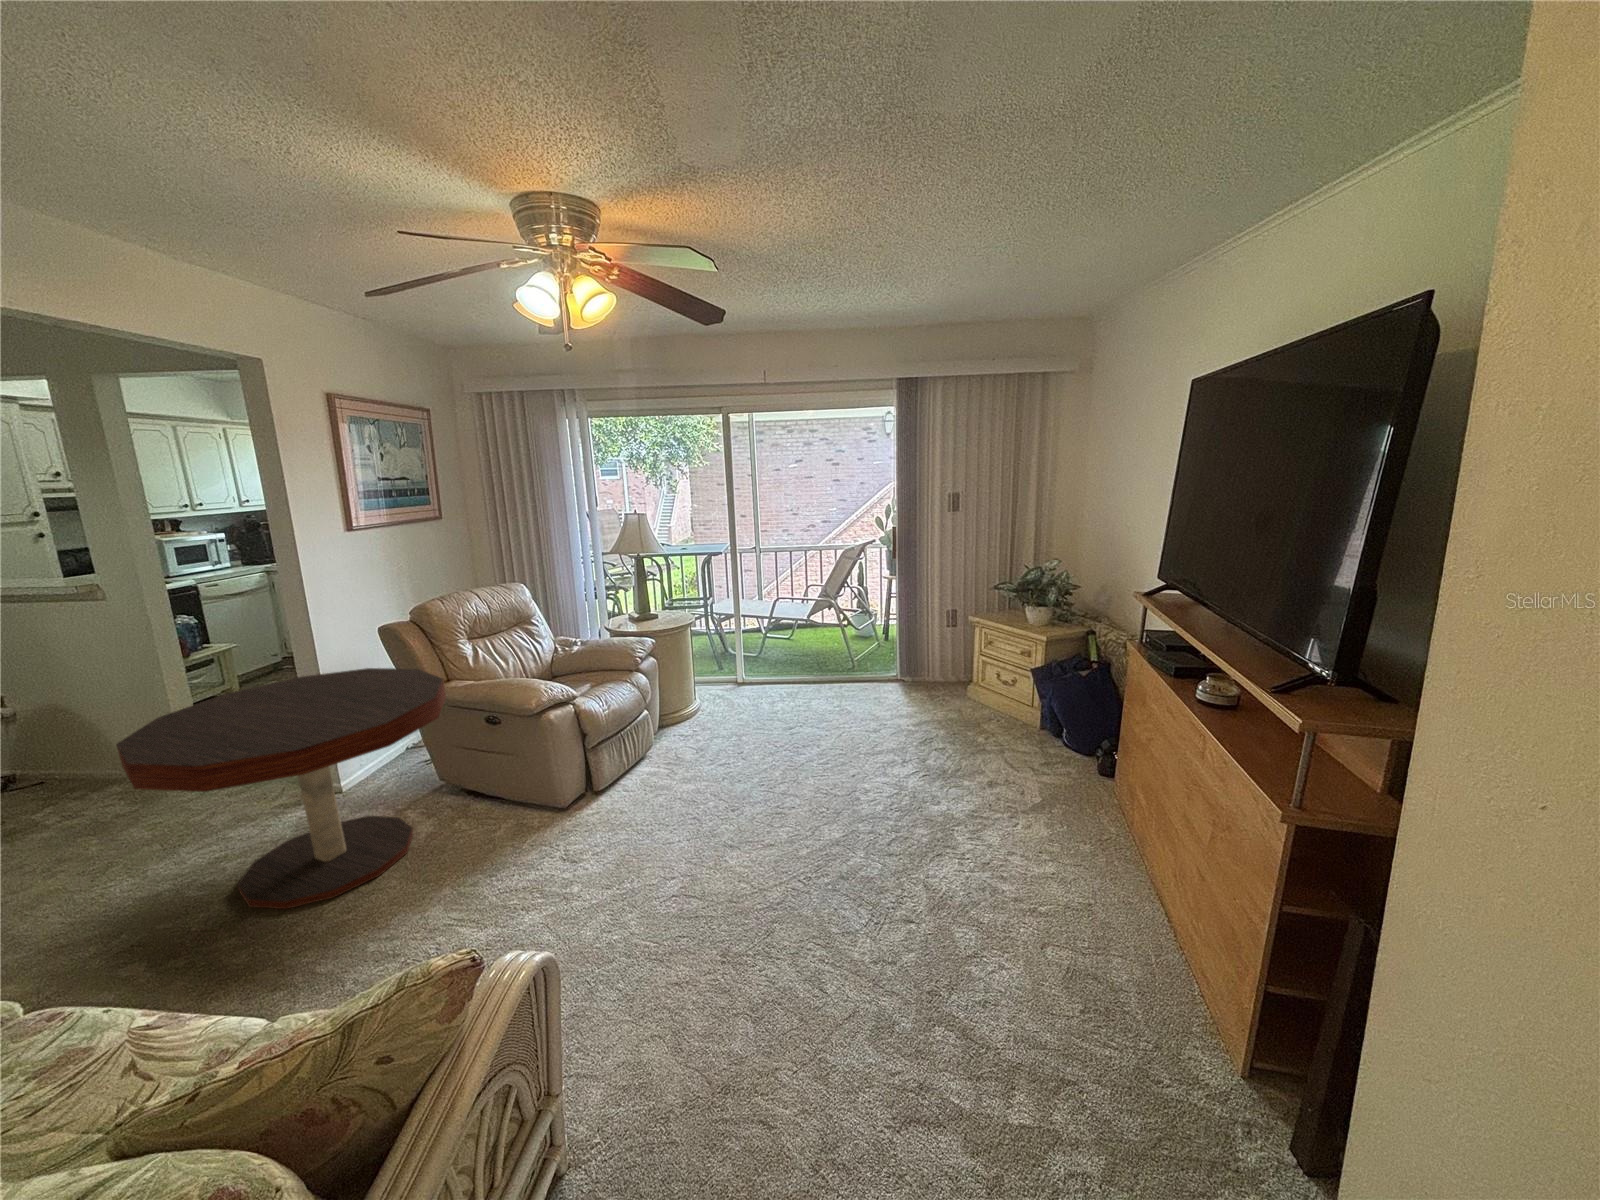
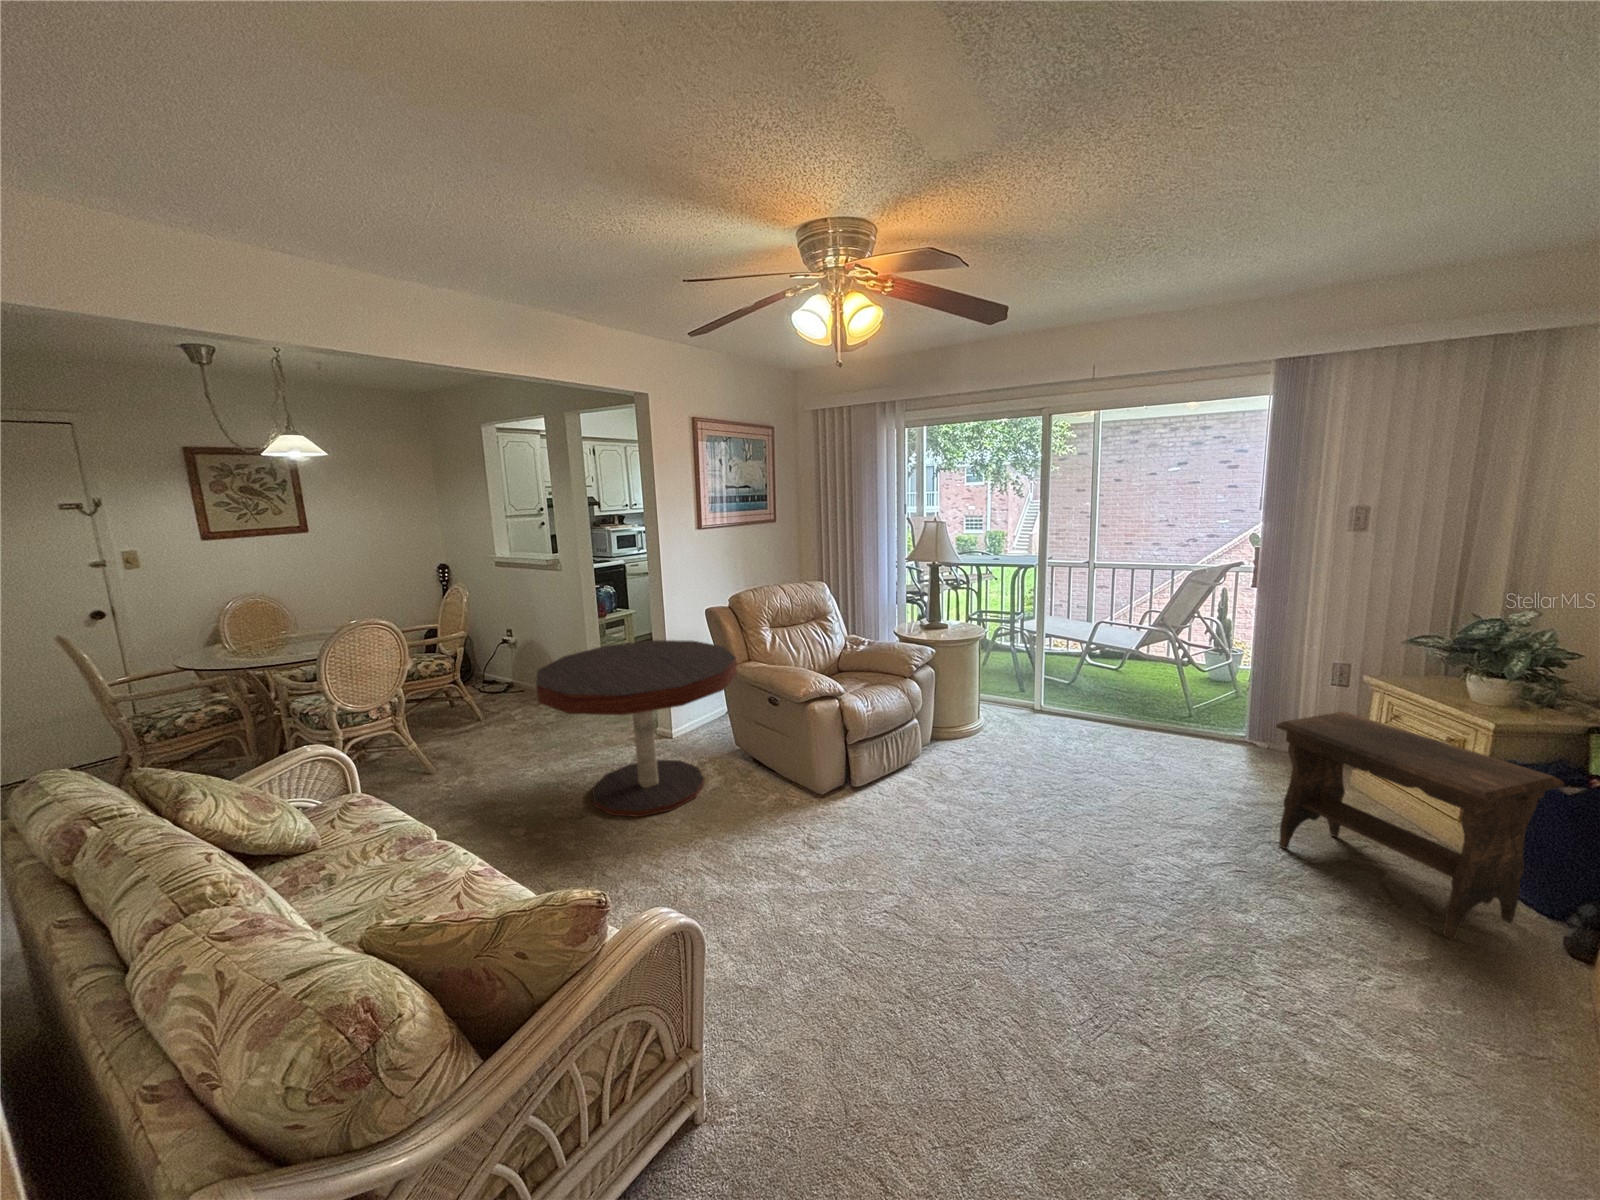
footstool: none [928,643,1076,781] -> present [1276,712,1564,940]

